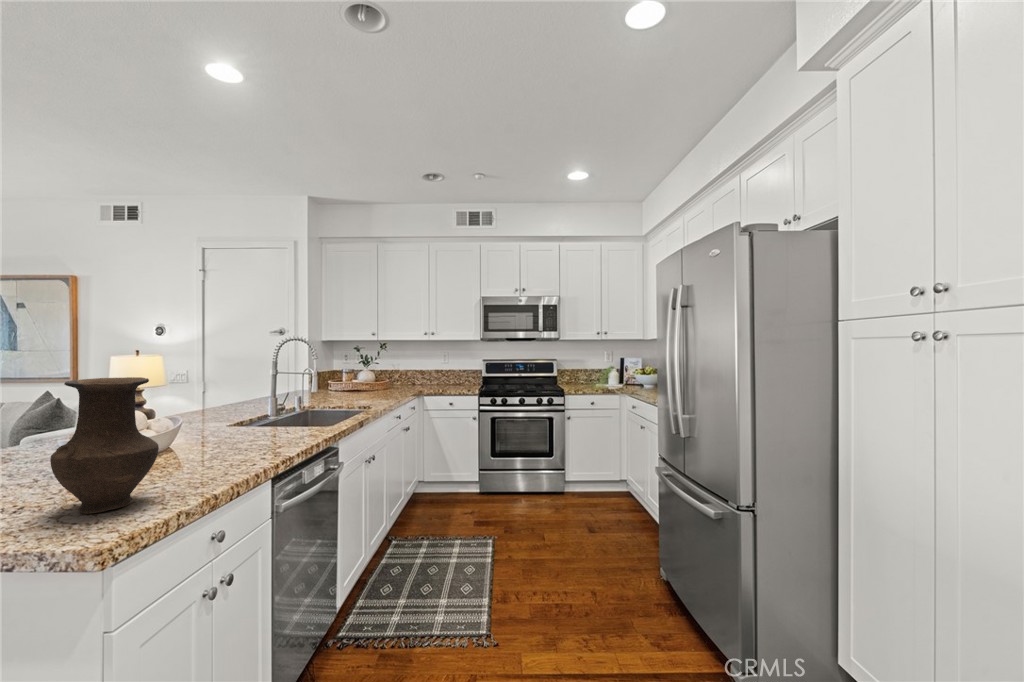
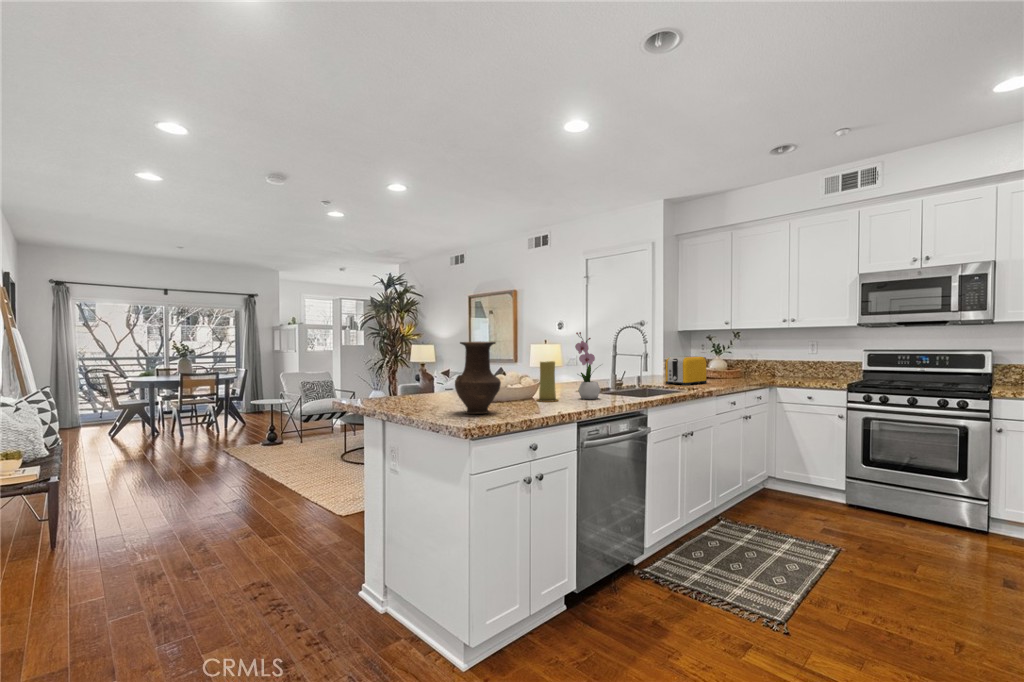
flower arrangement: none [255,353,291,443] -> present [575,332,600,399]
toaster: none [329,372,370,404] -> present [666,356,707,386]
candle: none [192,396,231,458] -> present [537,361,558,402]

